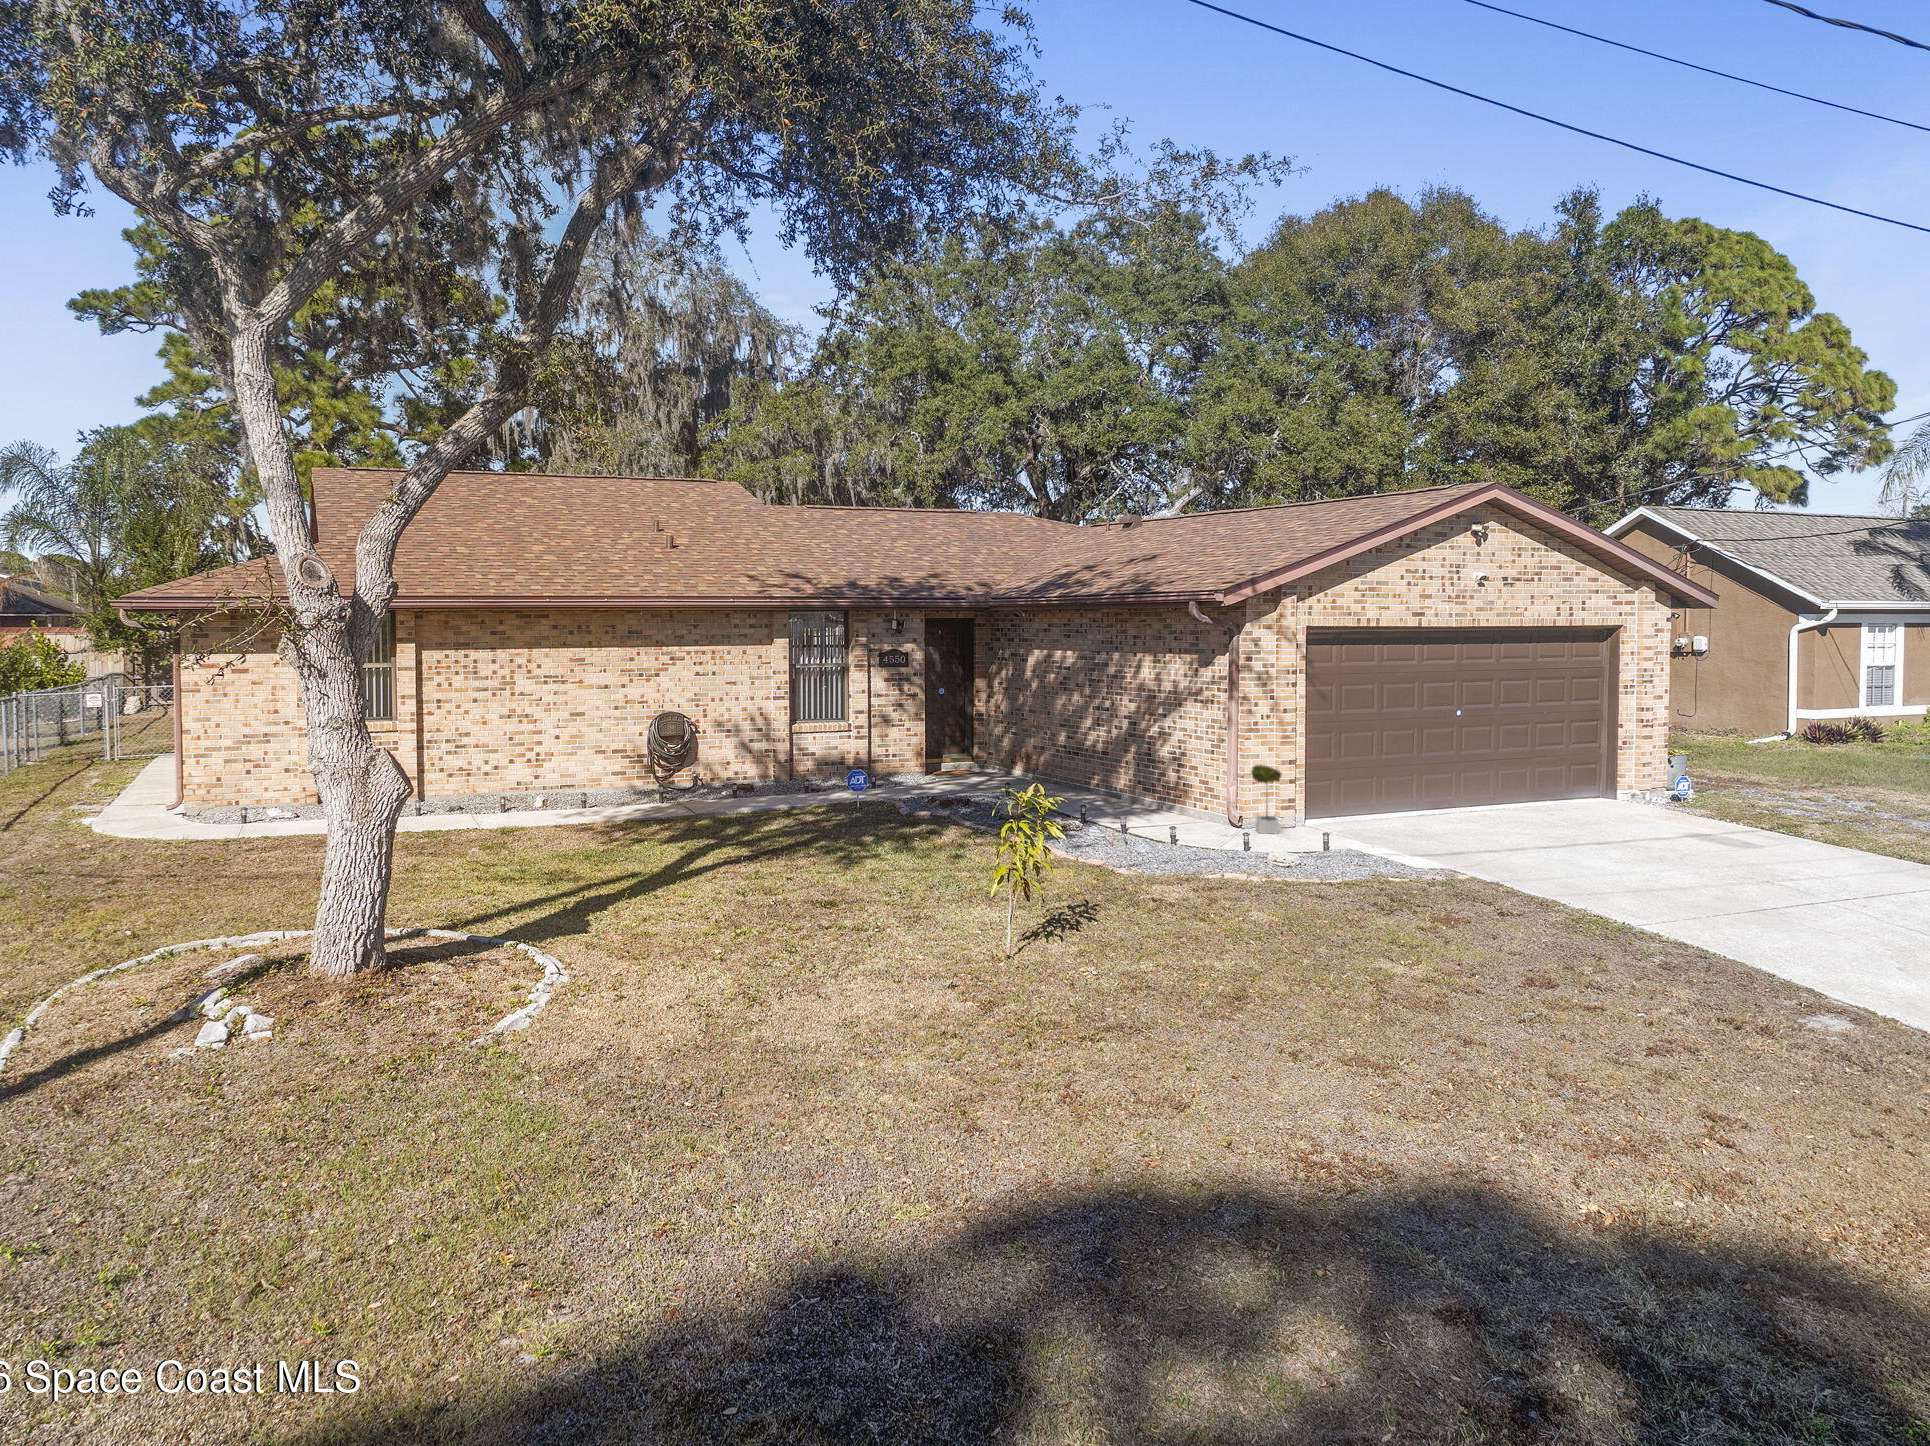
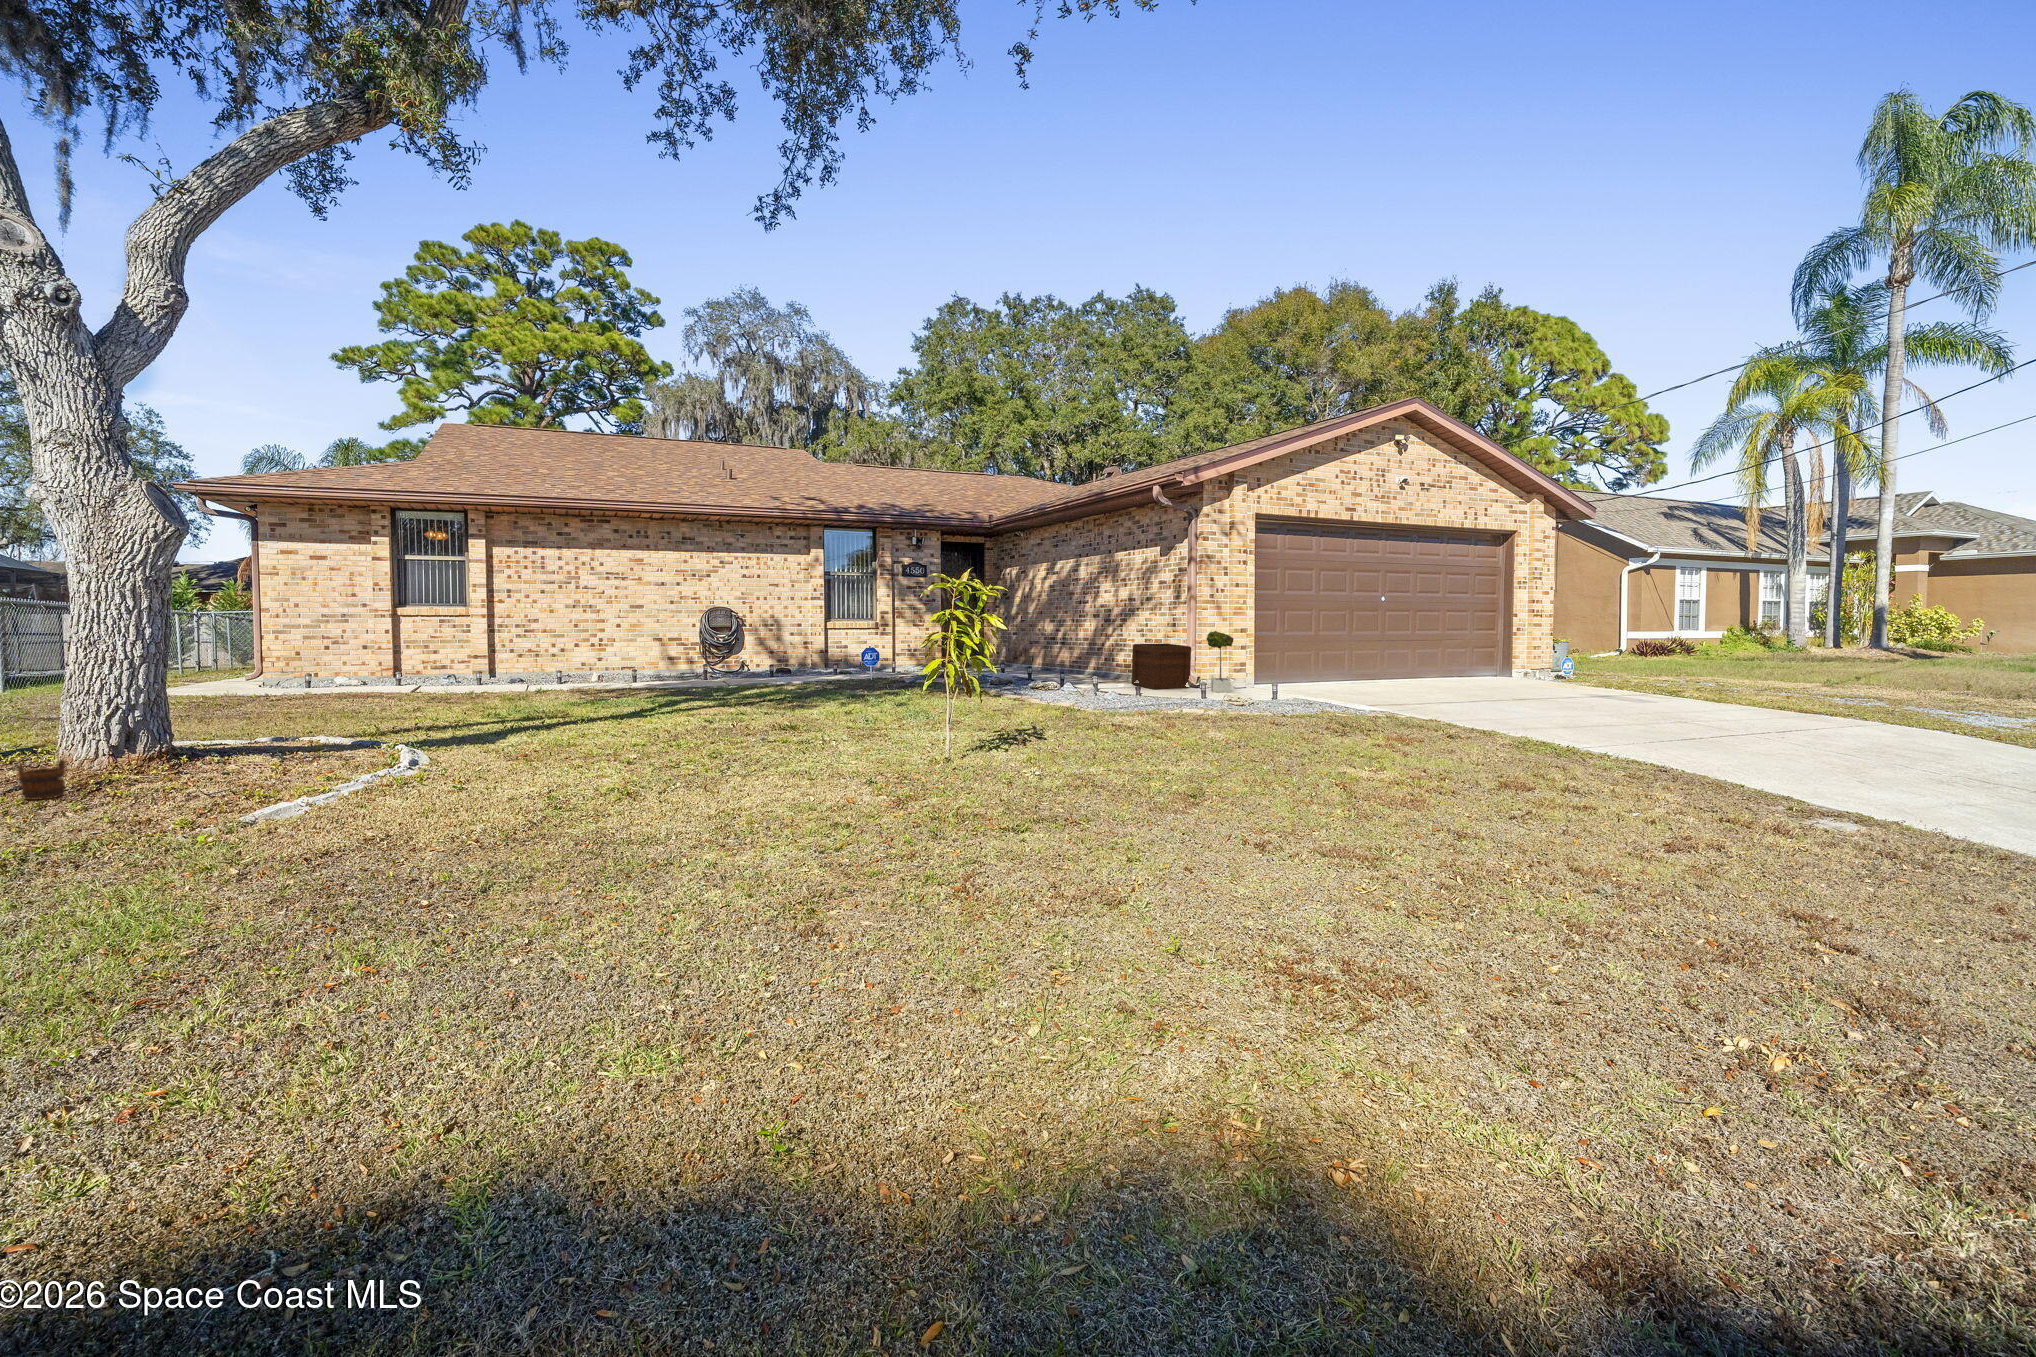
wooden crate: none [1164,771,1233,828] -> present [1132,644,1191,689]
wooden bucket: none [227,949,259,999] -> present [17,744,66,800]

